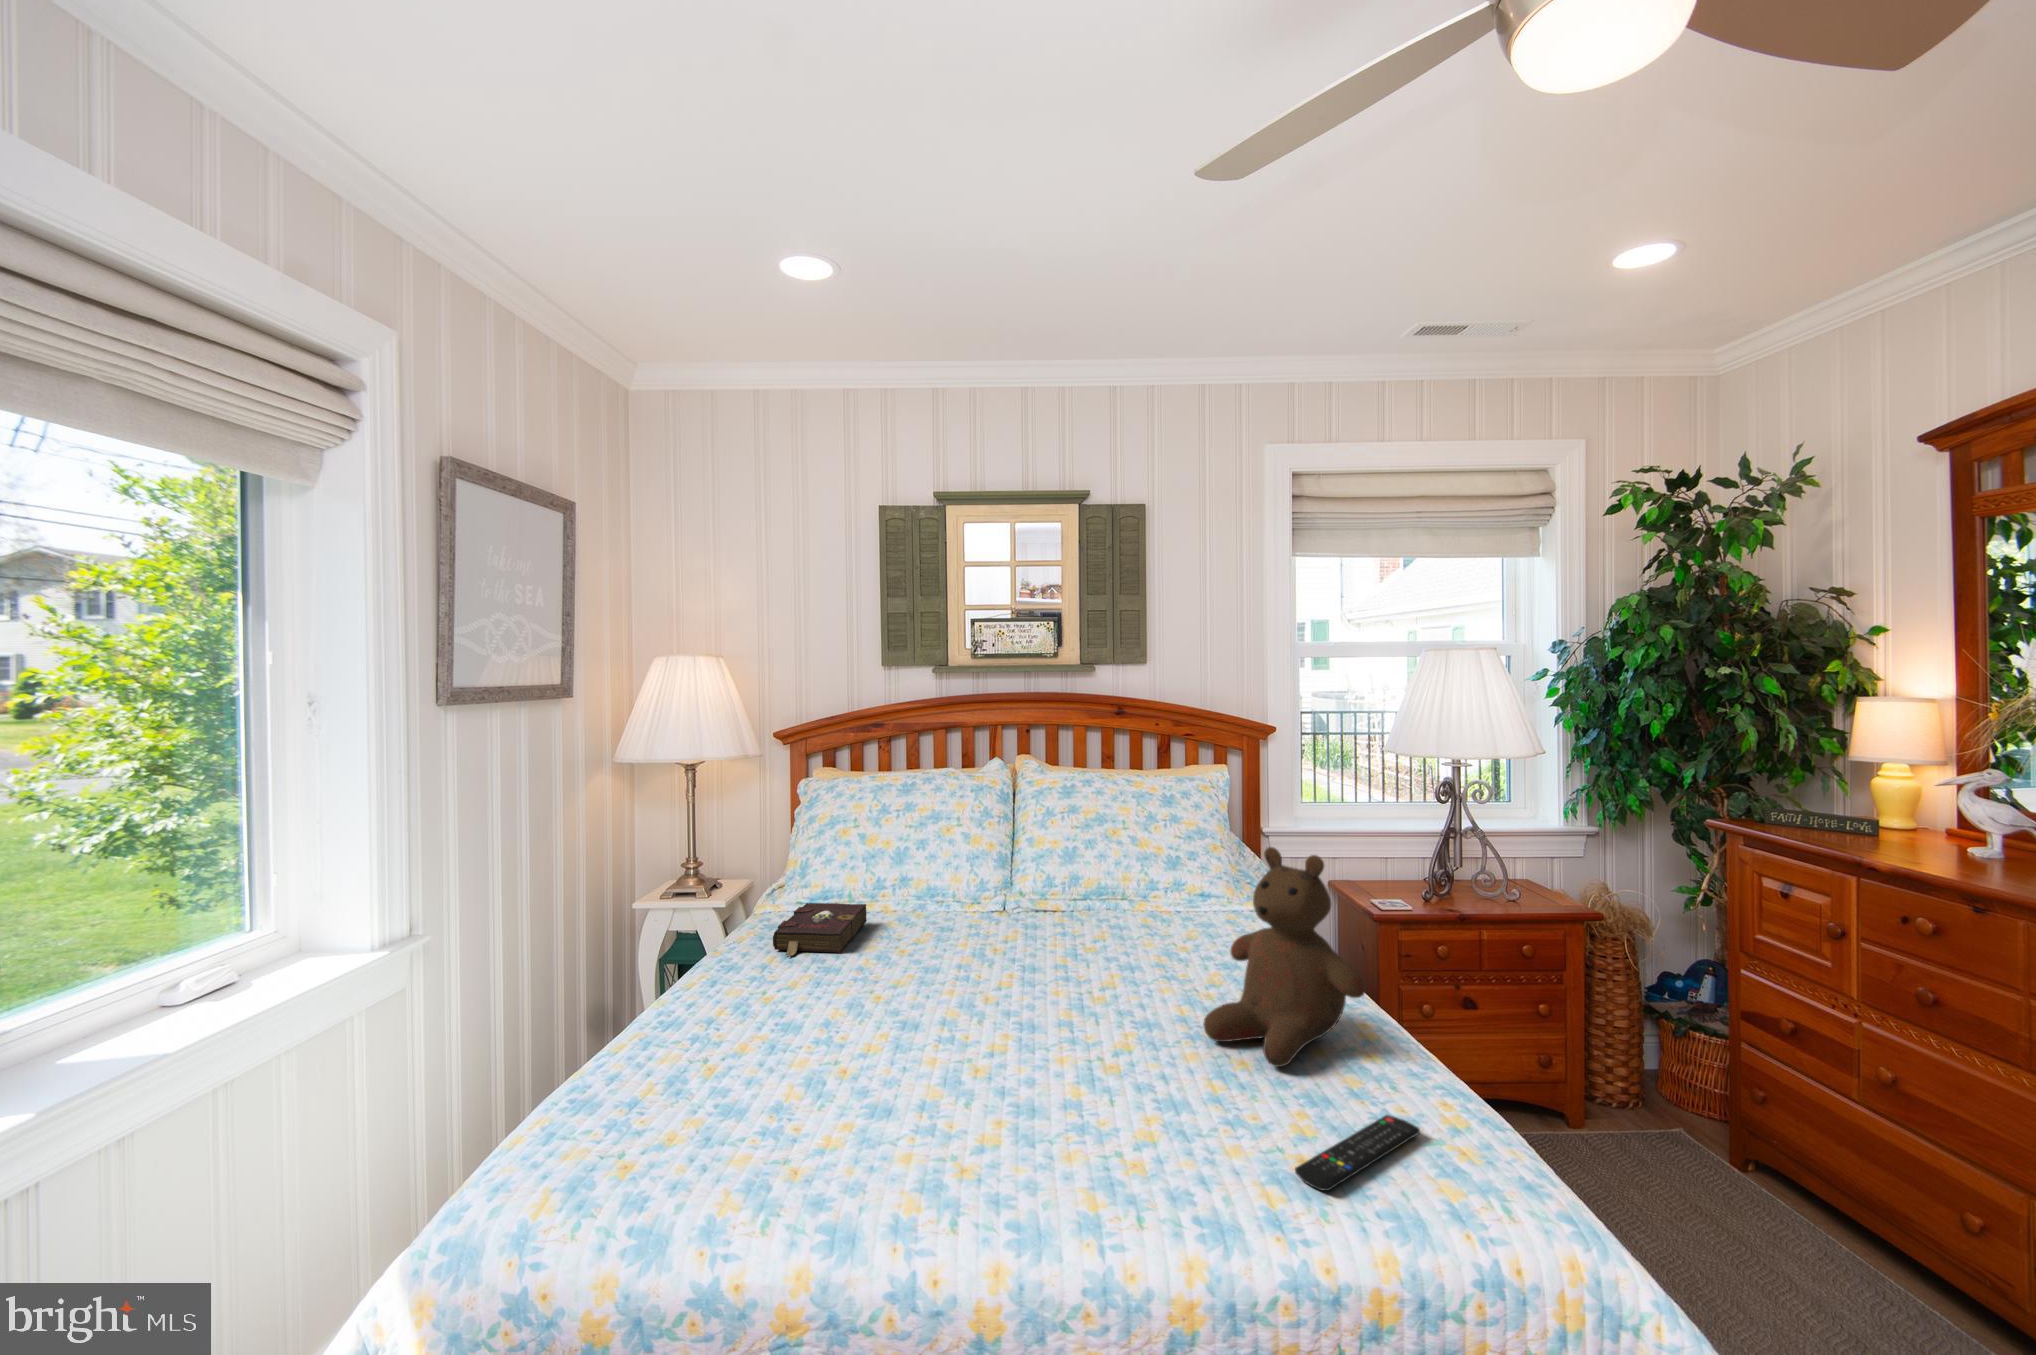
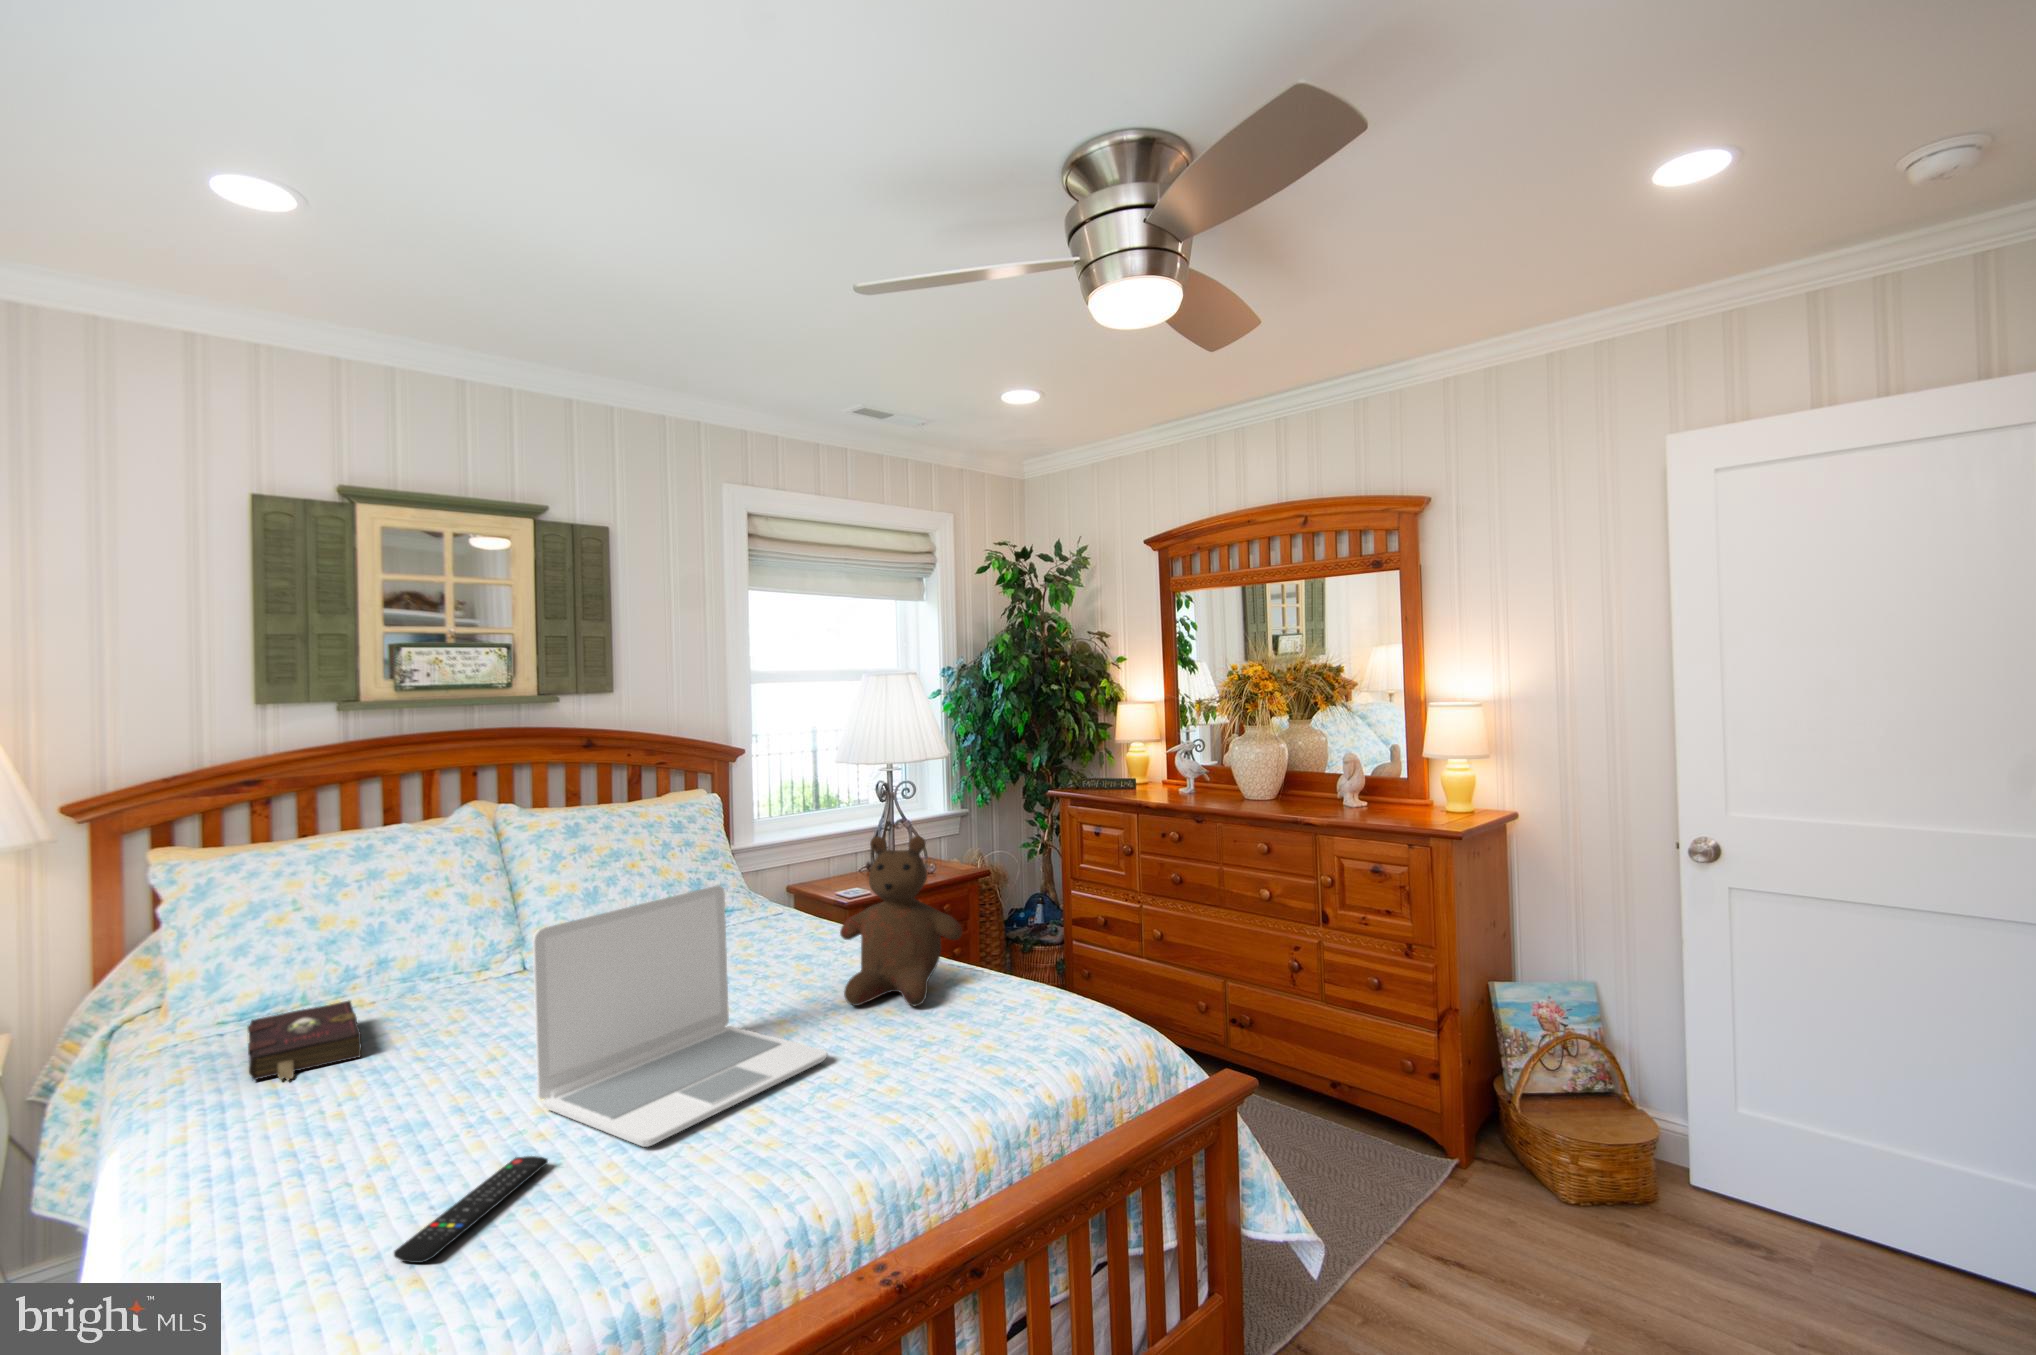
laptop: none [866,870,1118,1119] -> present [533,885,827,1147]
remote control: present [1295,1115,1420,1191] -> present [394,1156,548,1263]

